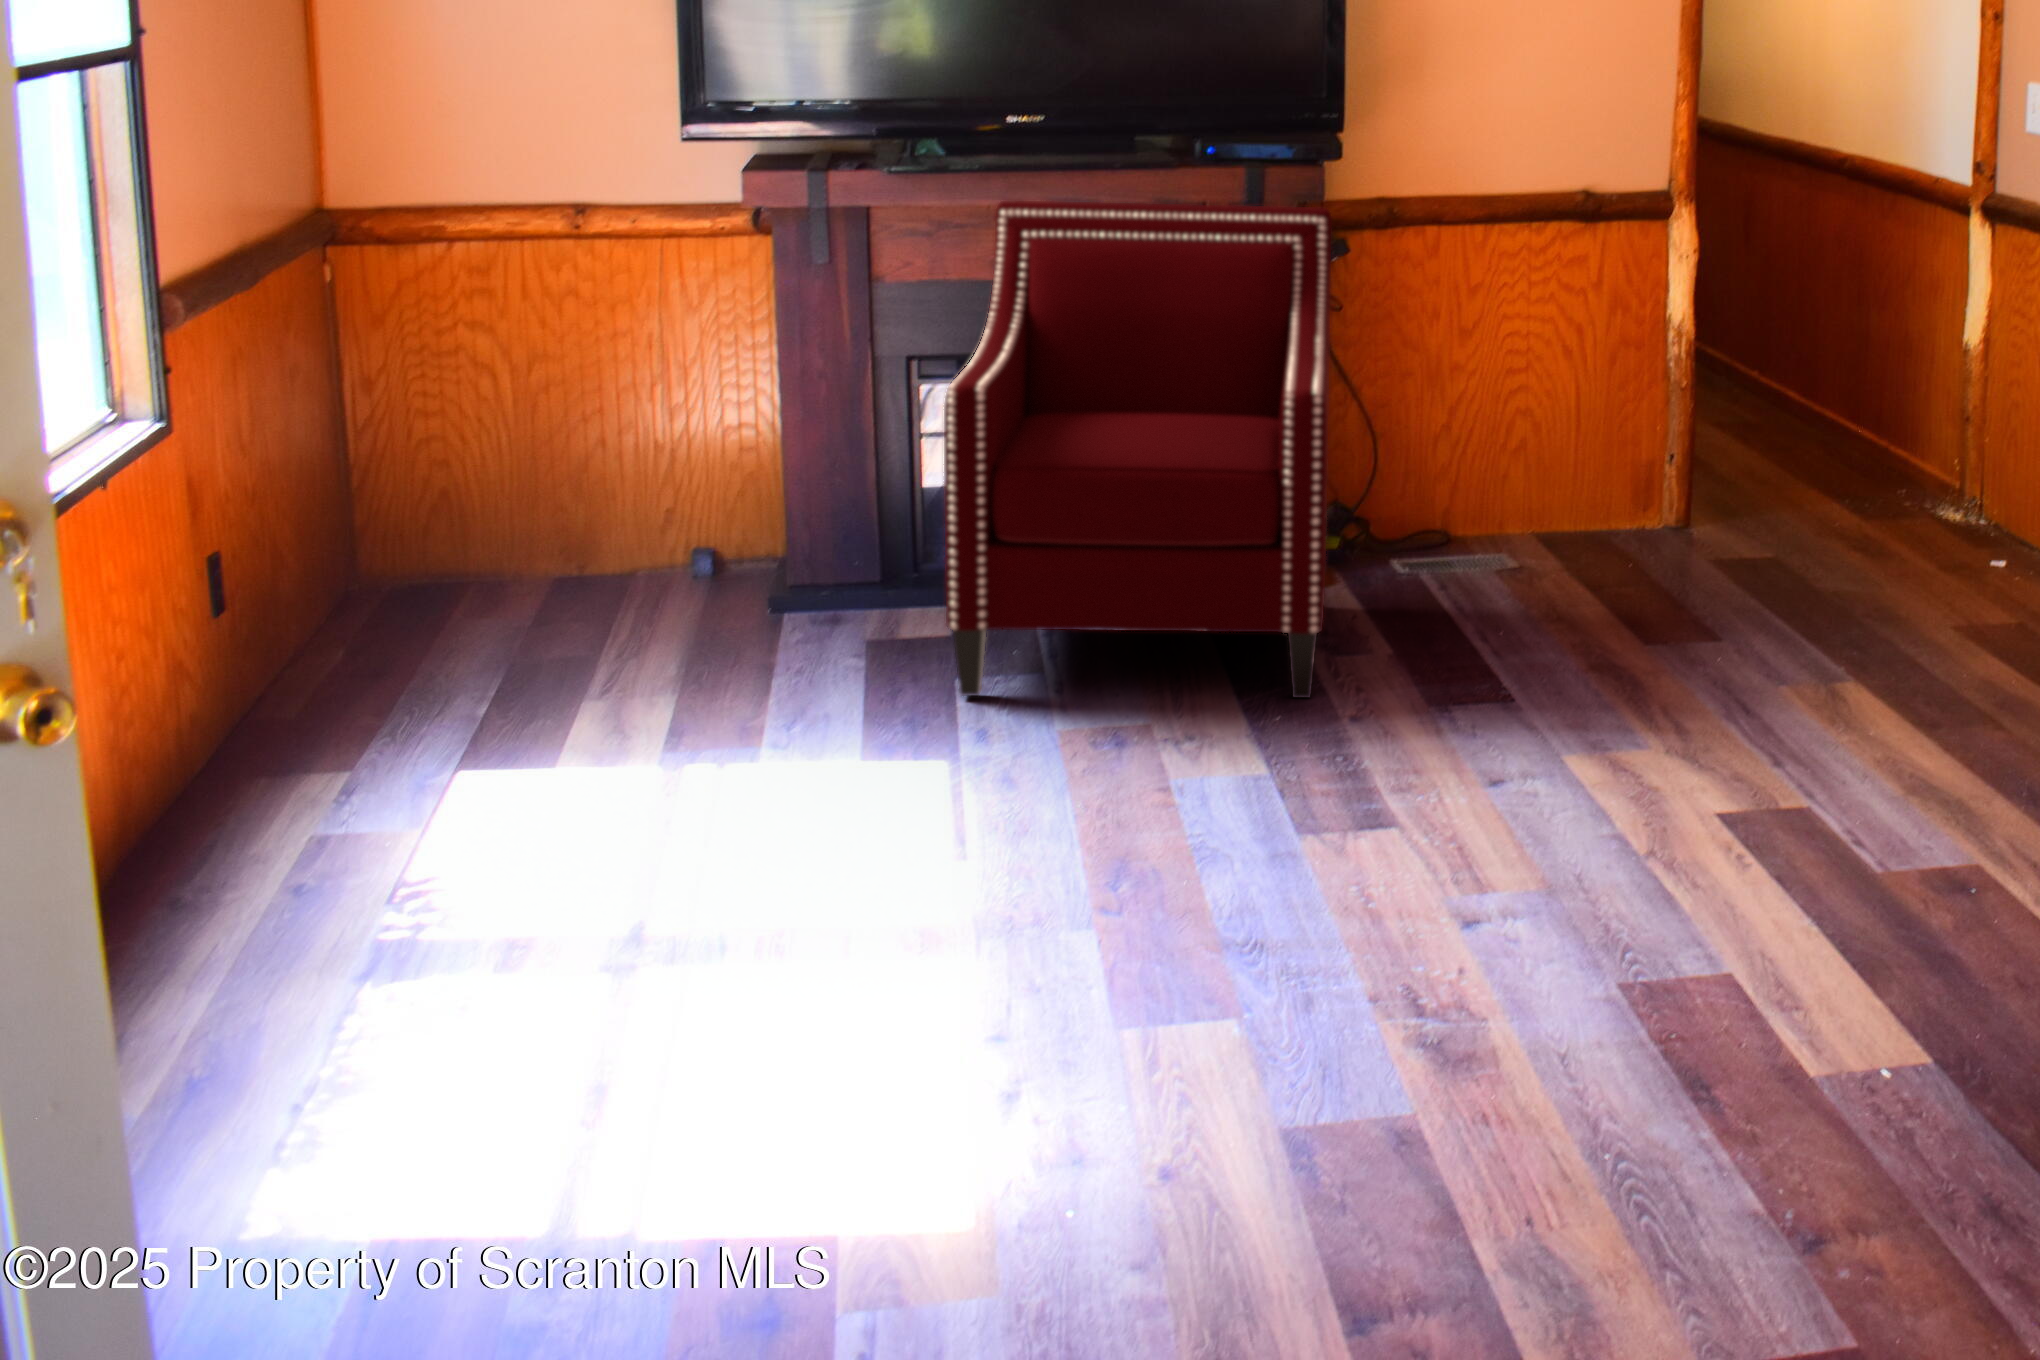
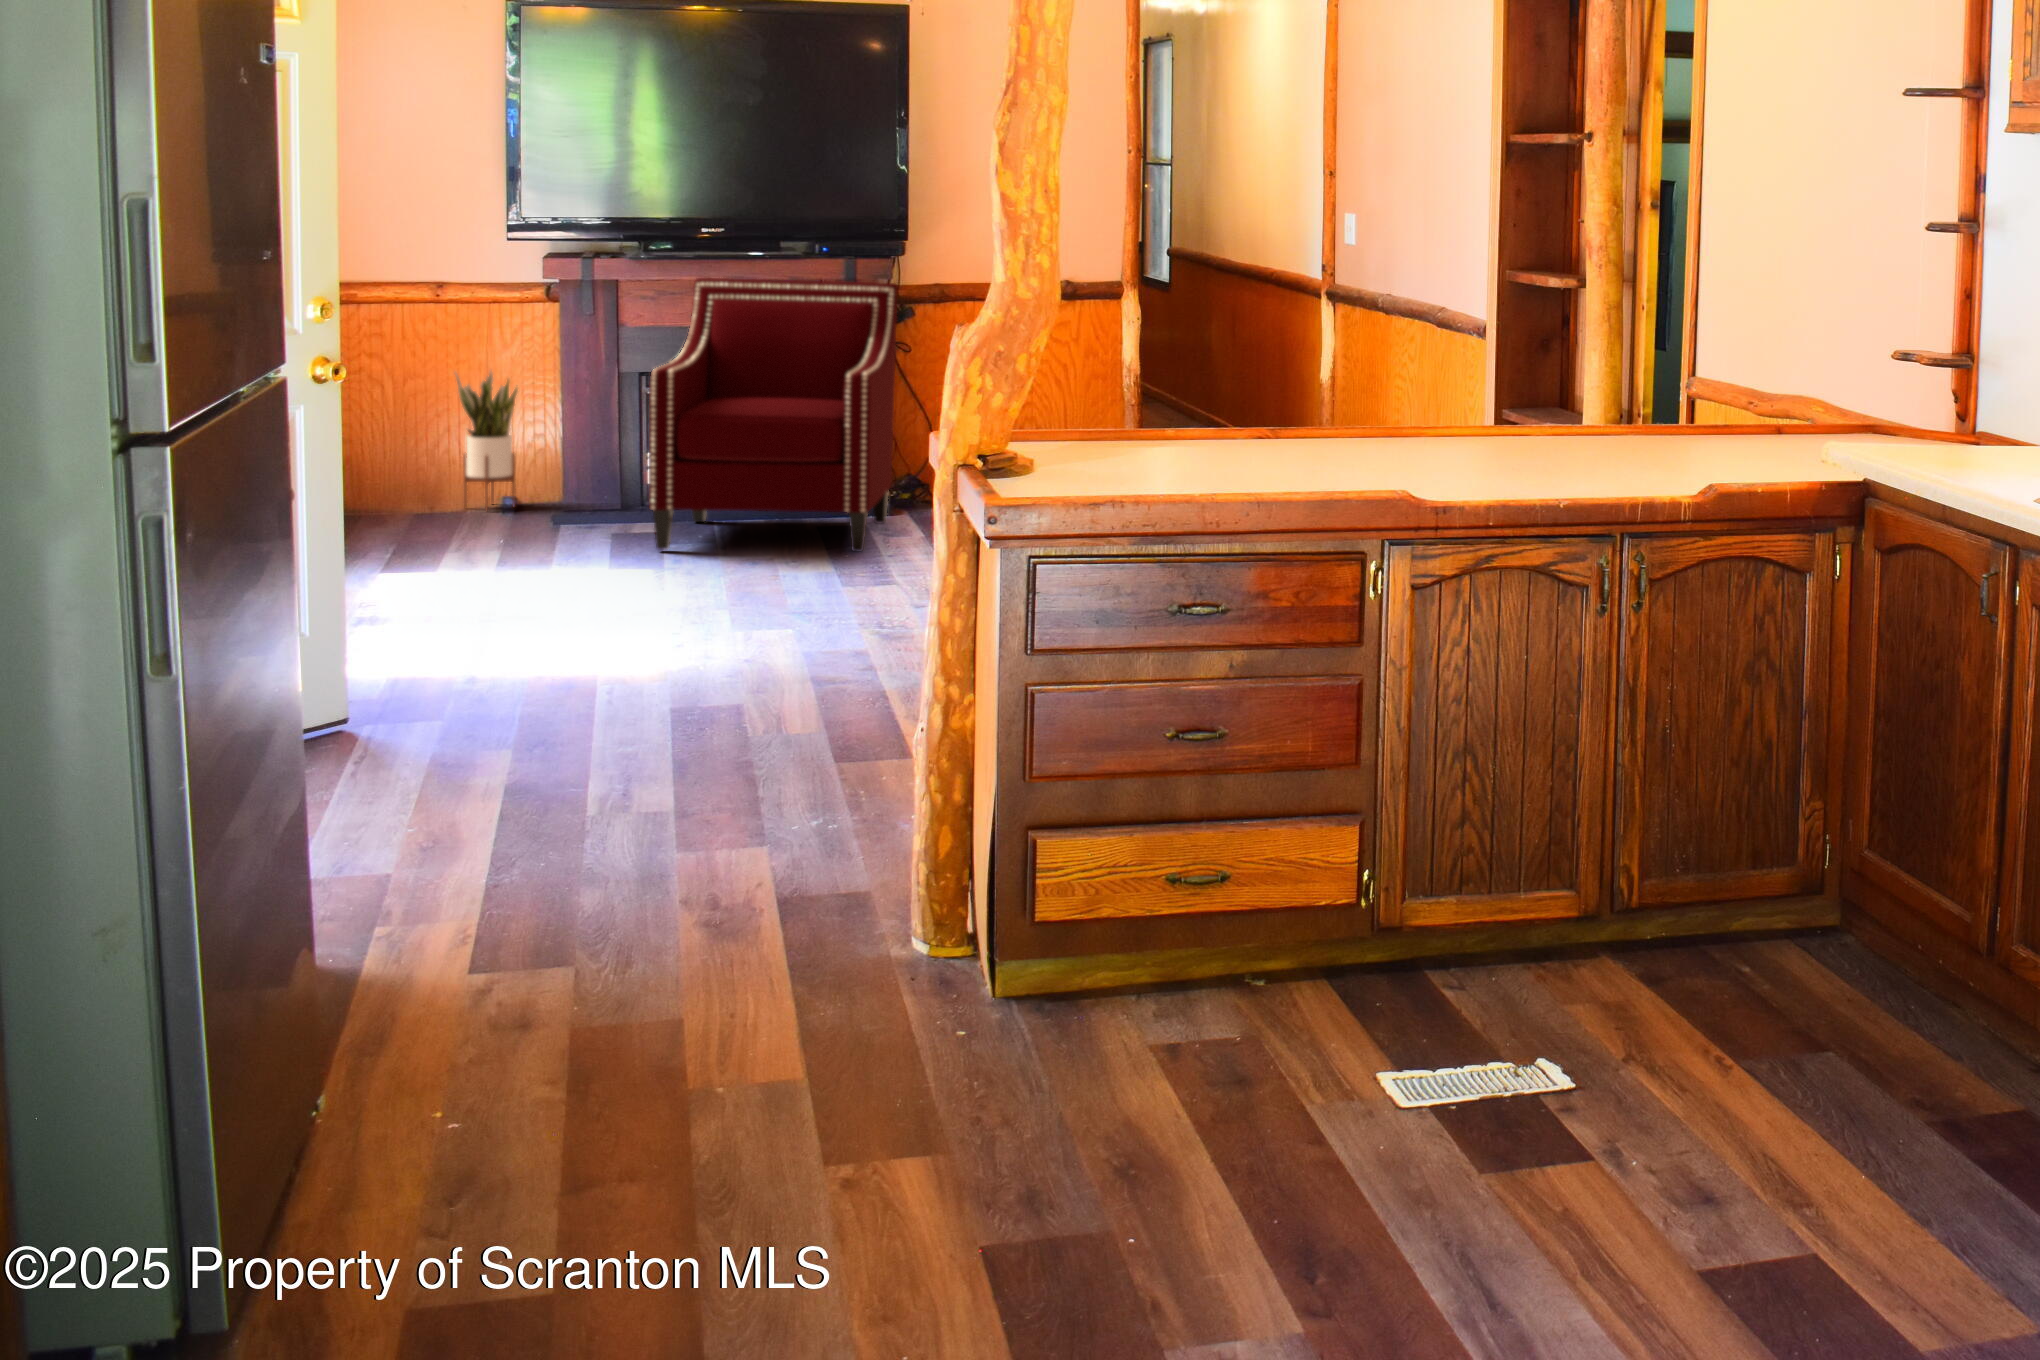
potted plant: none [608,347,712,581] -> present [456,372,518,510]

